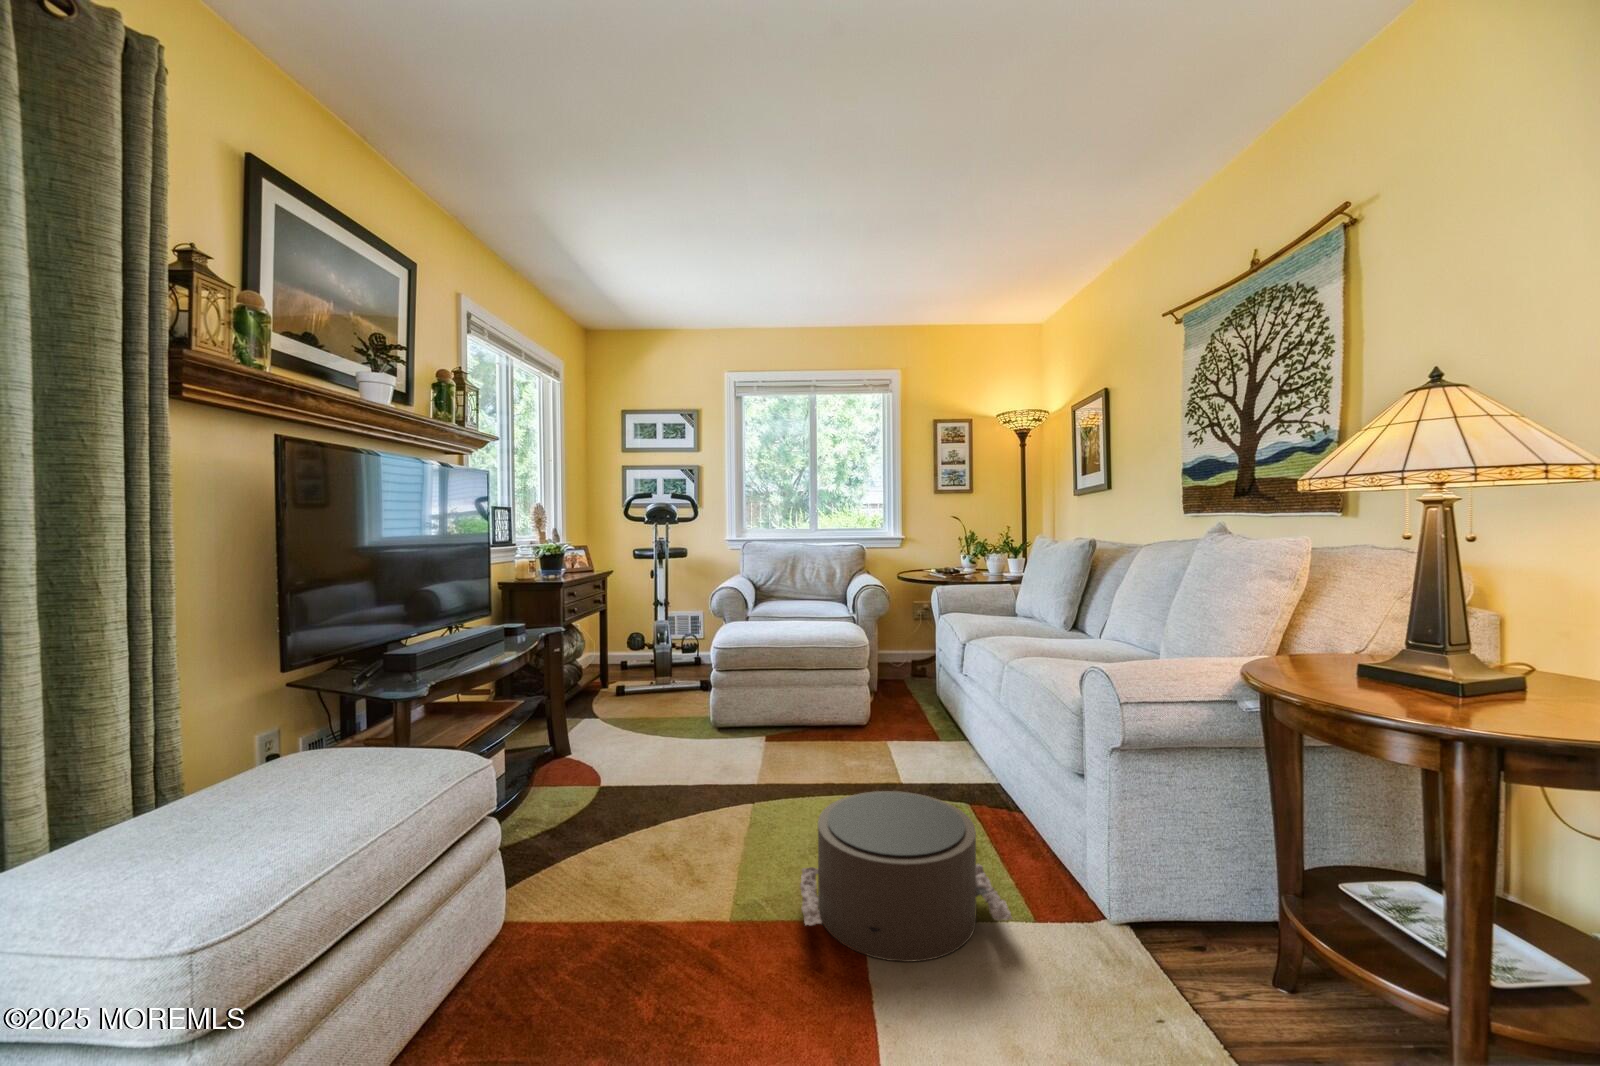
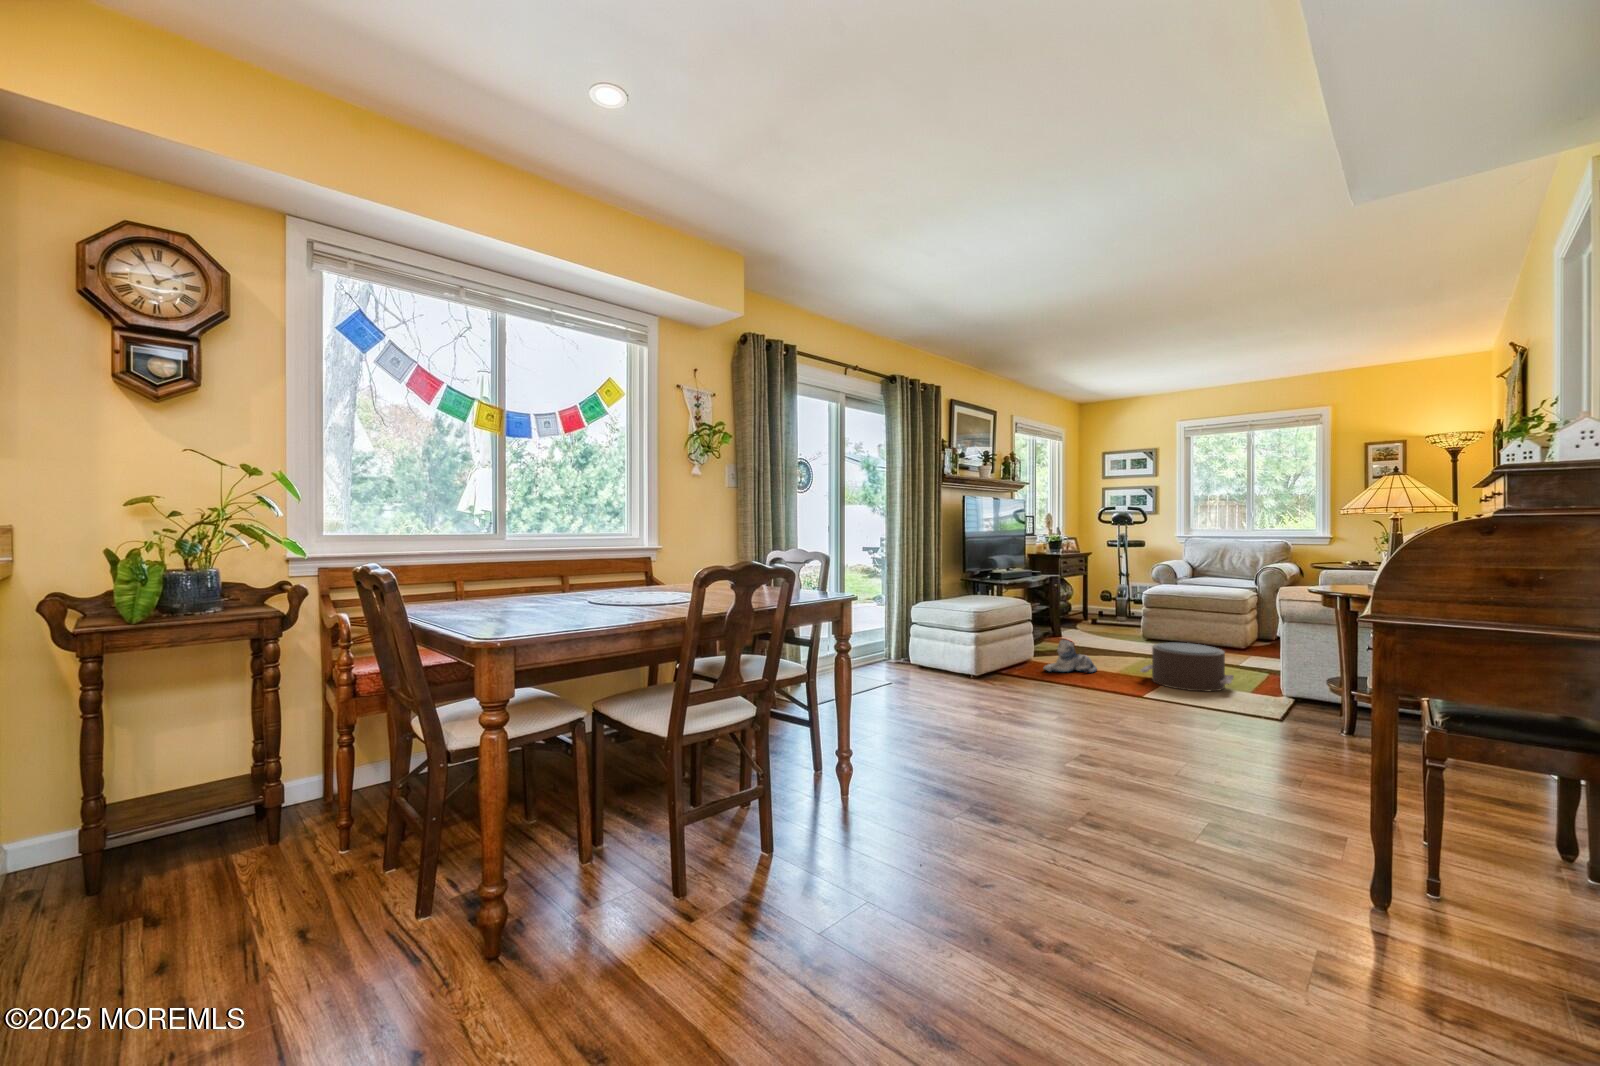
plush toy: none [530,863,683,1003] -> present [1043,639,1097,673]

